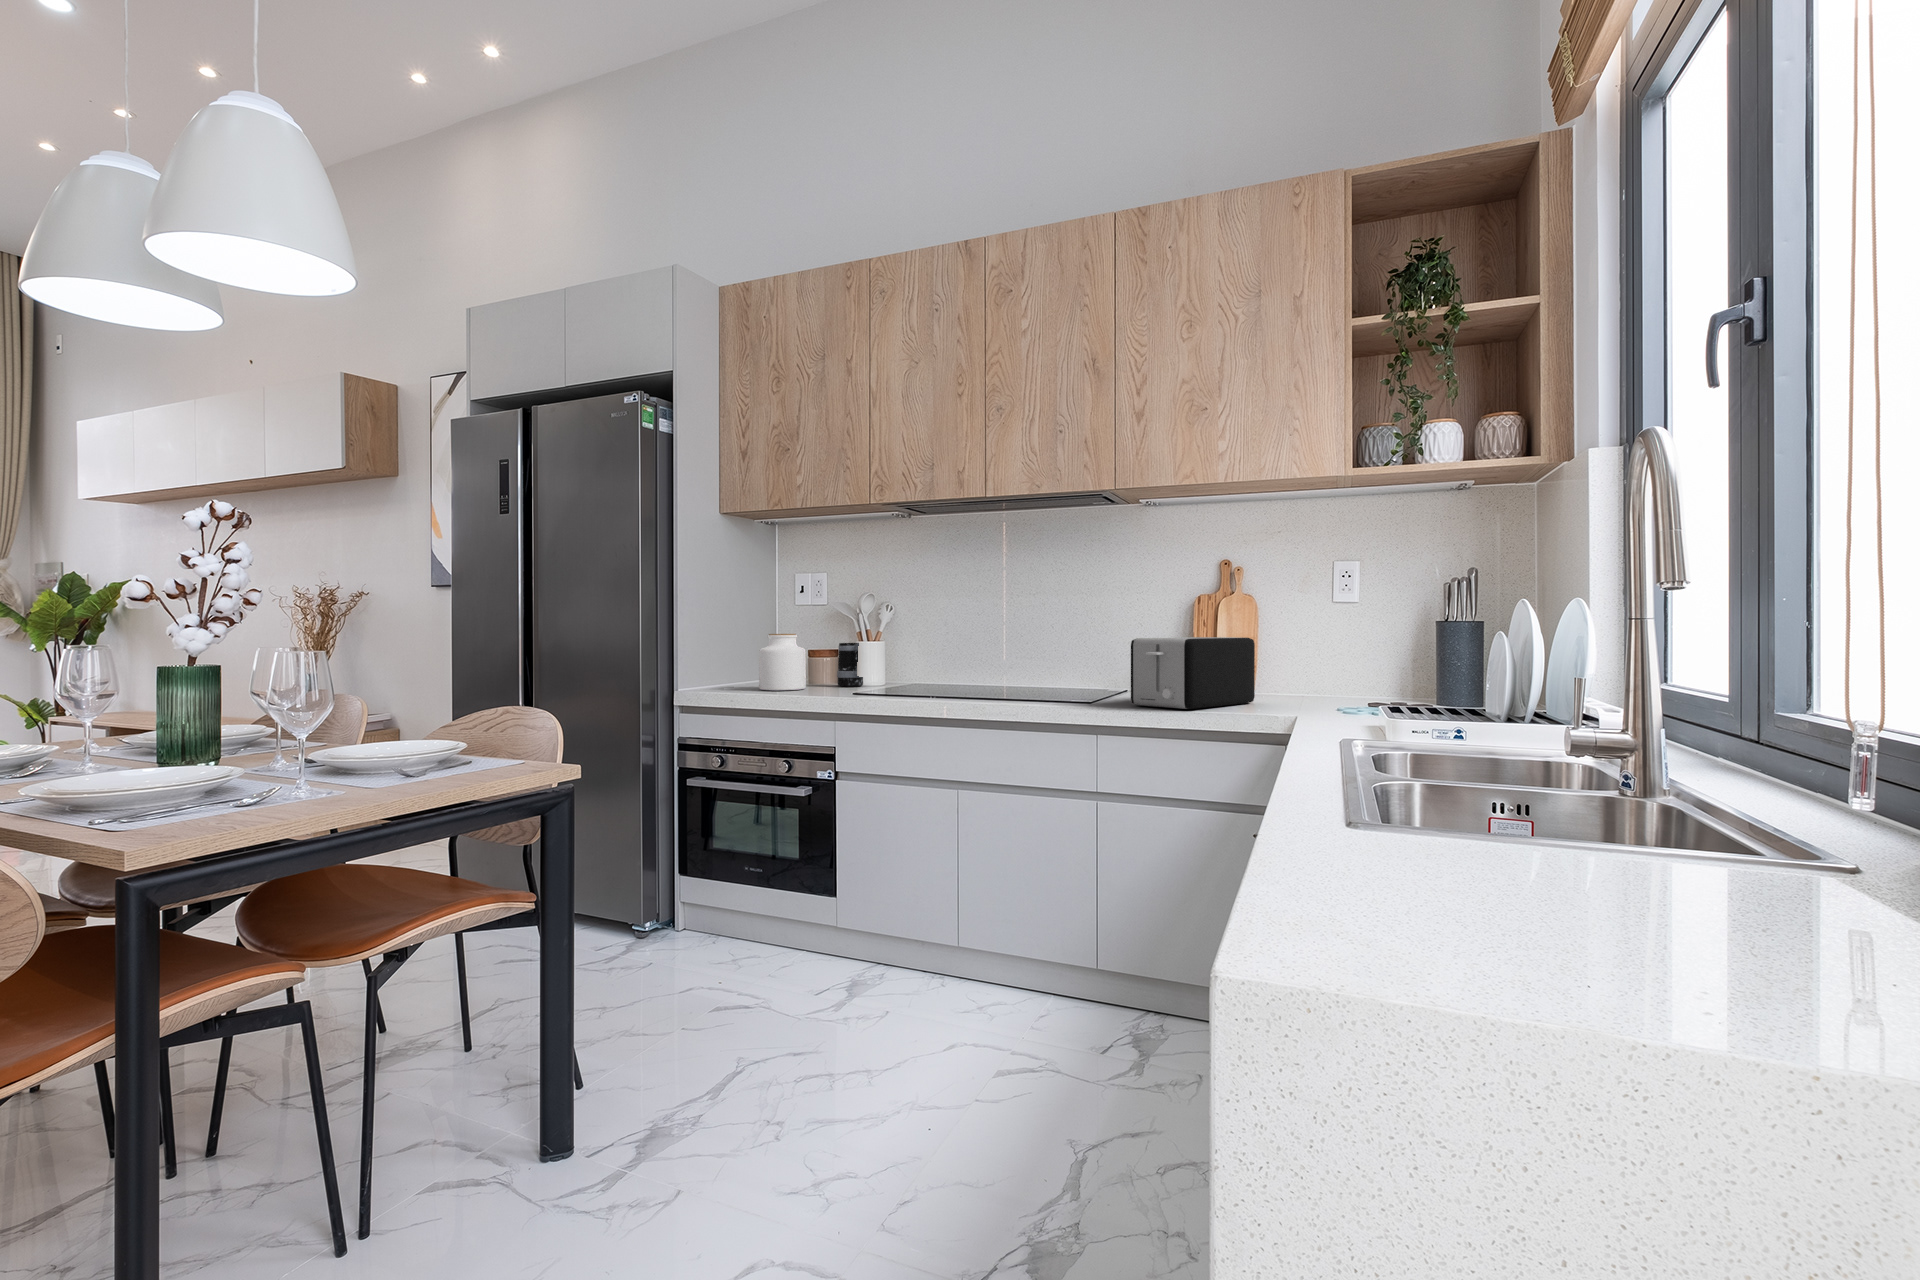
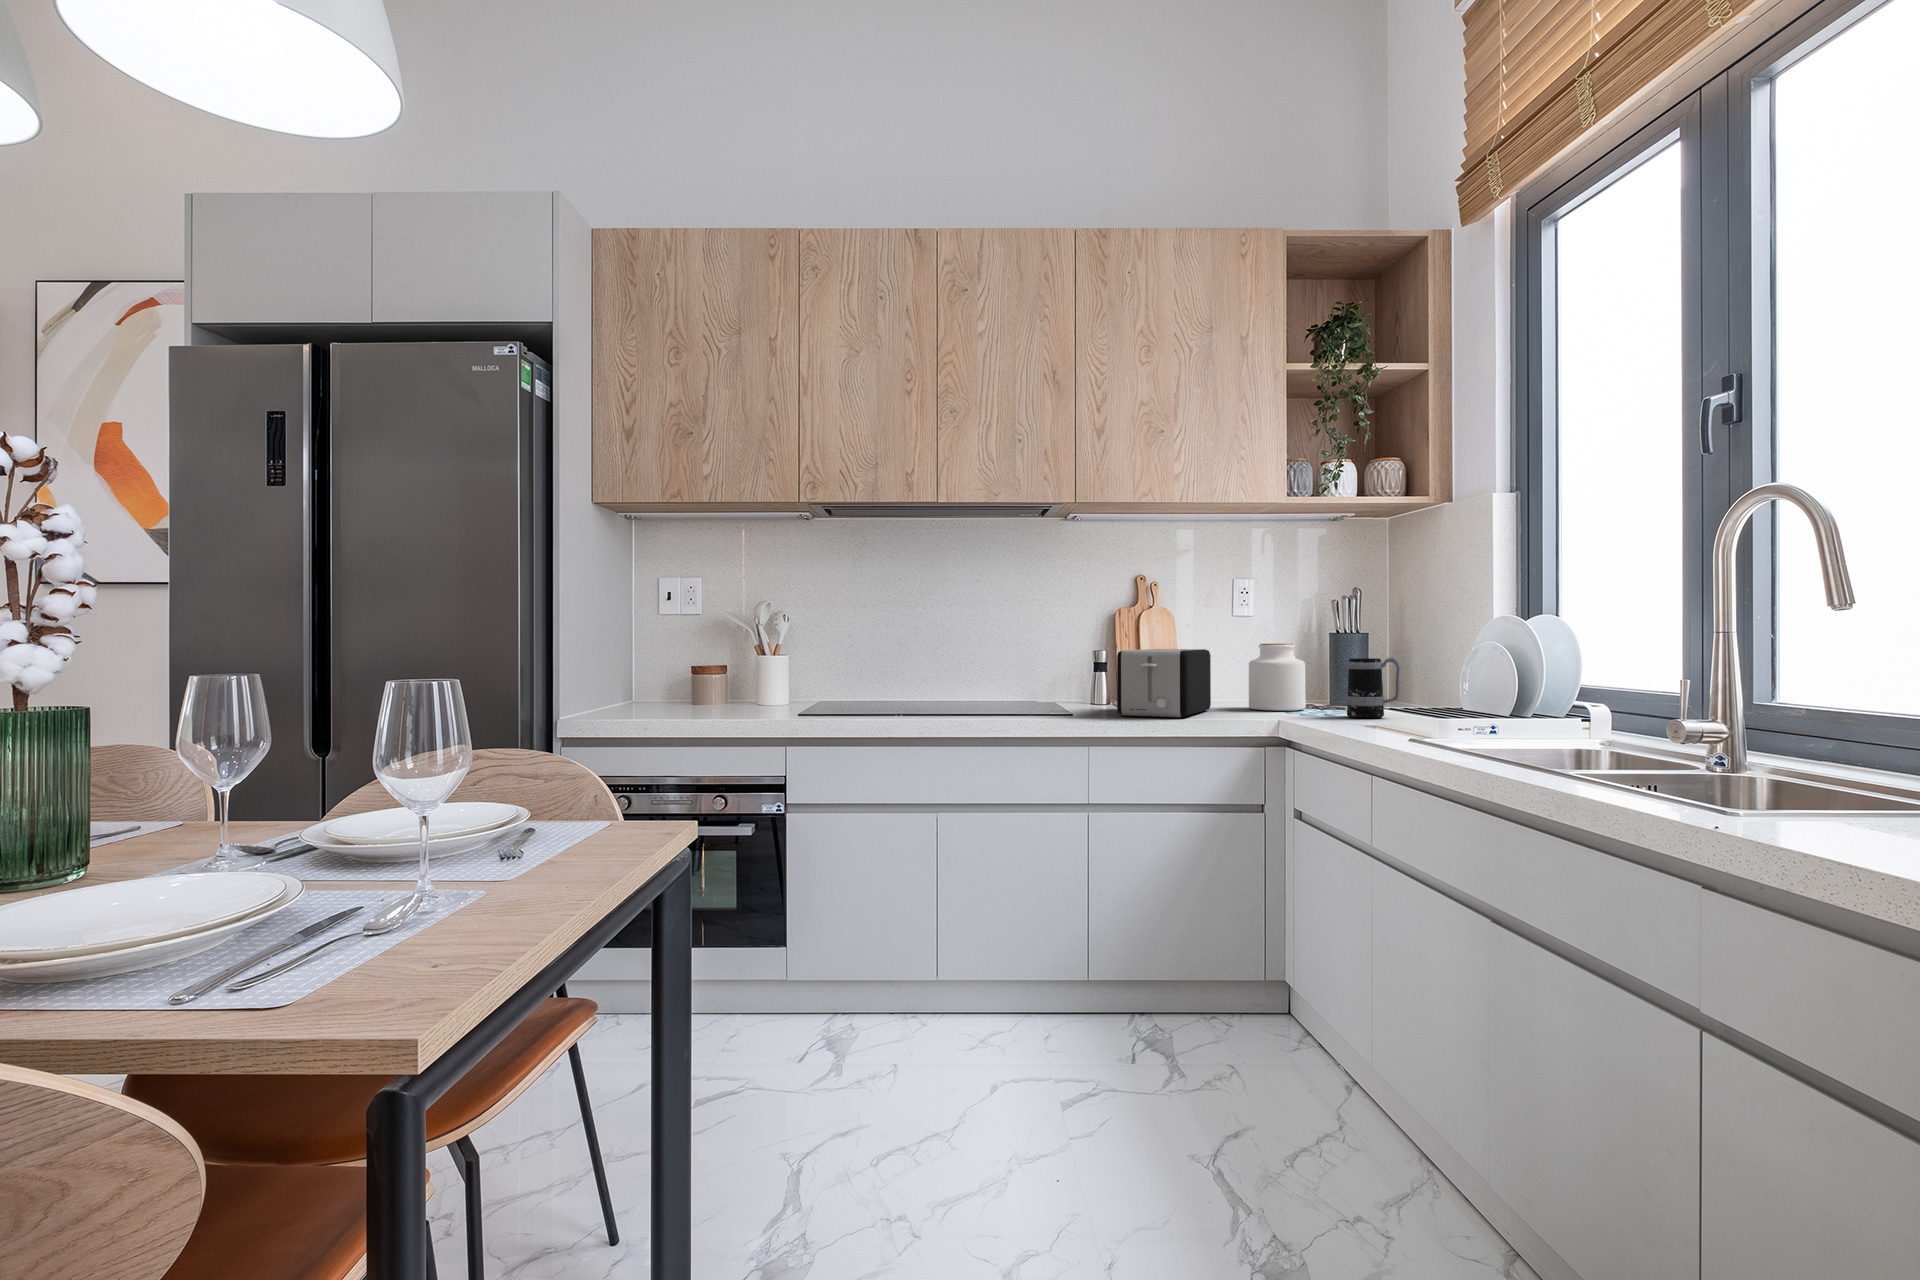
jar: present [759,634,806,690] -> present [1249,643,1306,711]
mug: present [837,643,863,687] -> present [1346,657,1401,718]

